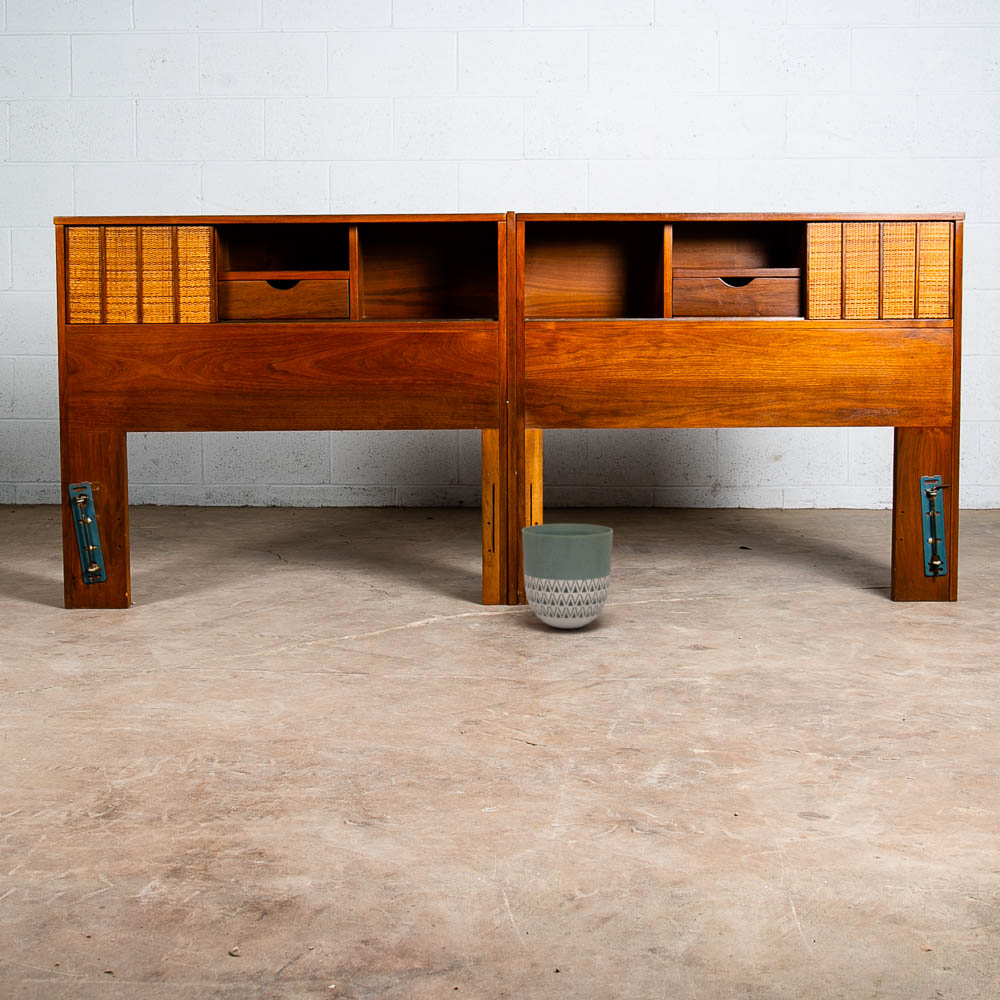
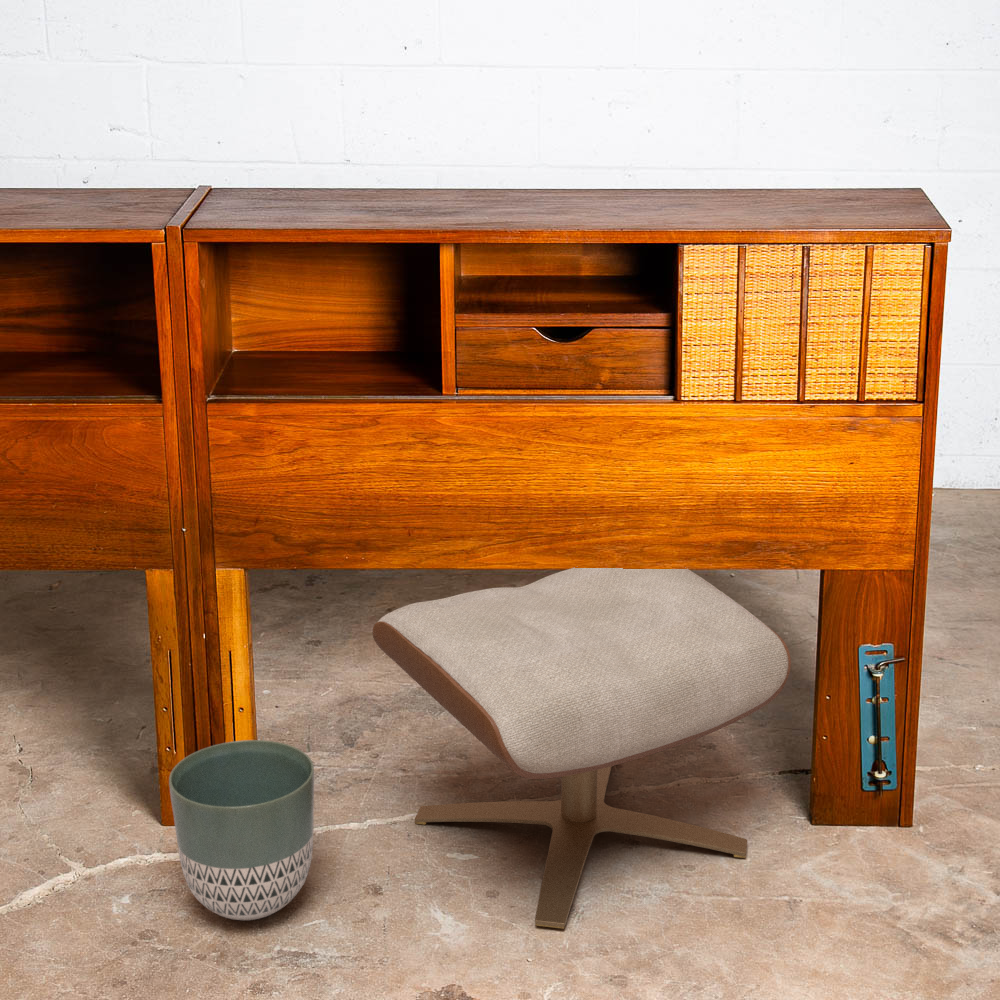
ottoman: none [626,436,885,627] -> present [372,568,791,929]

